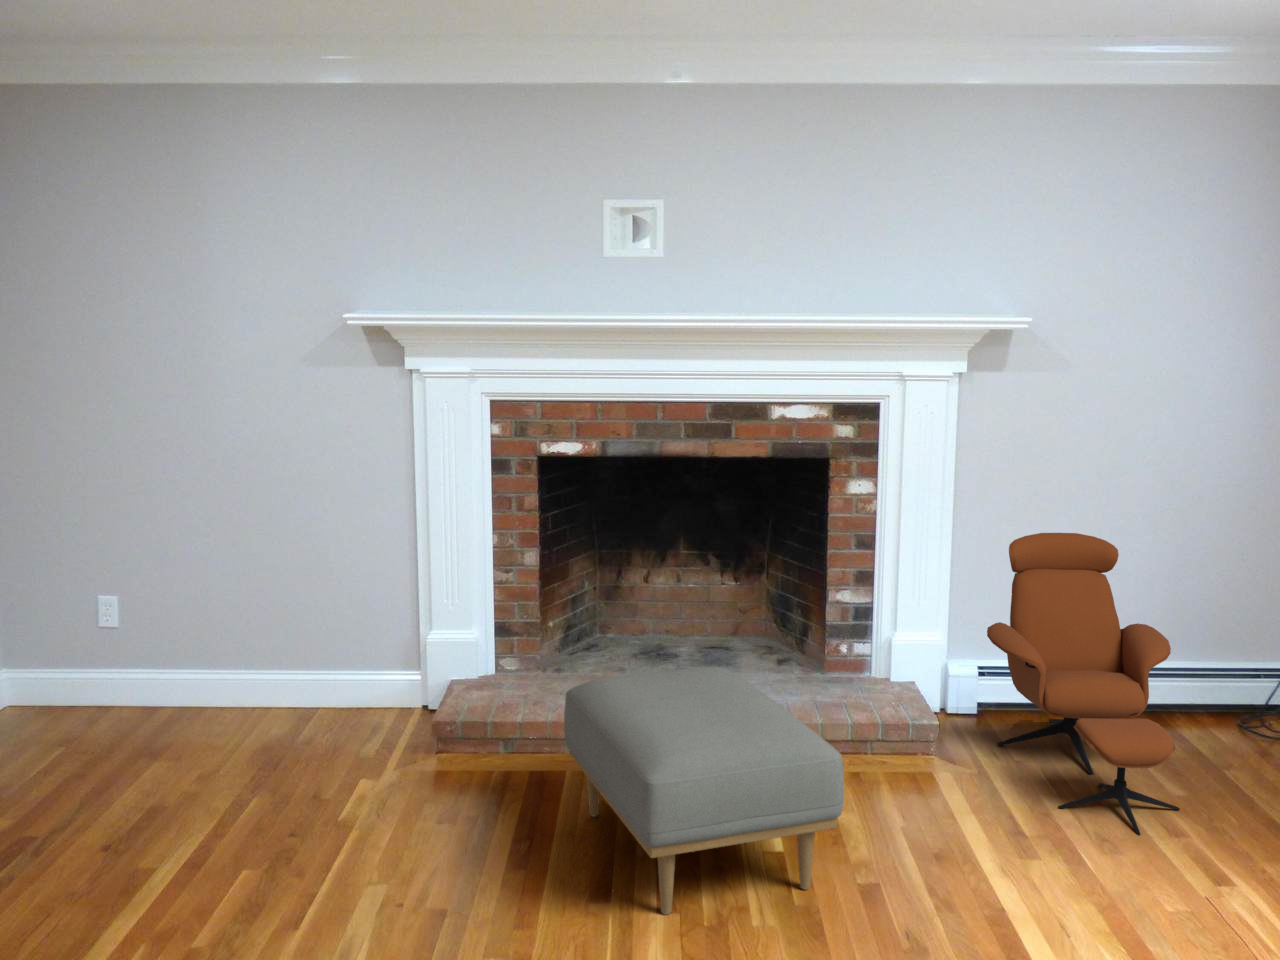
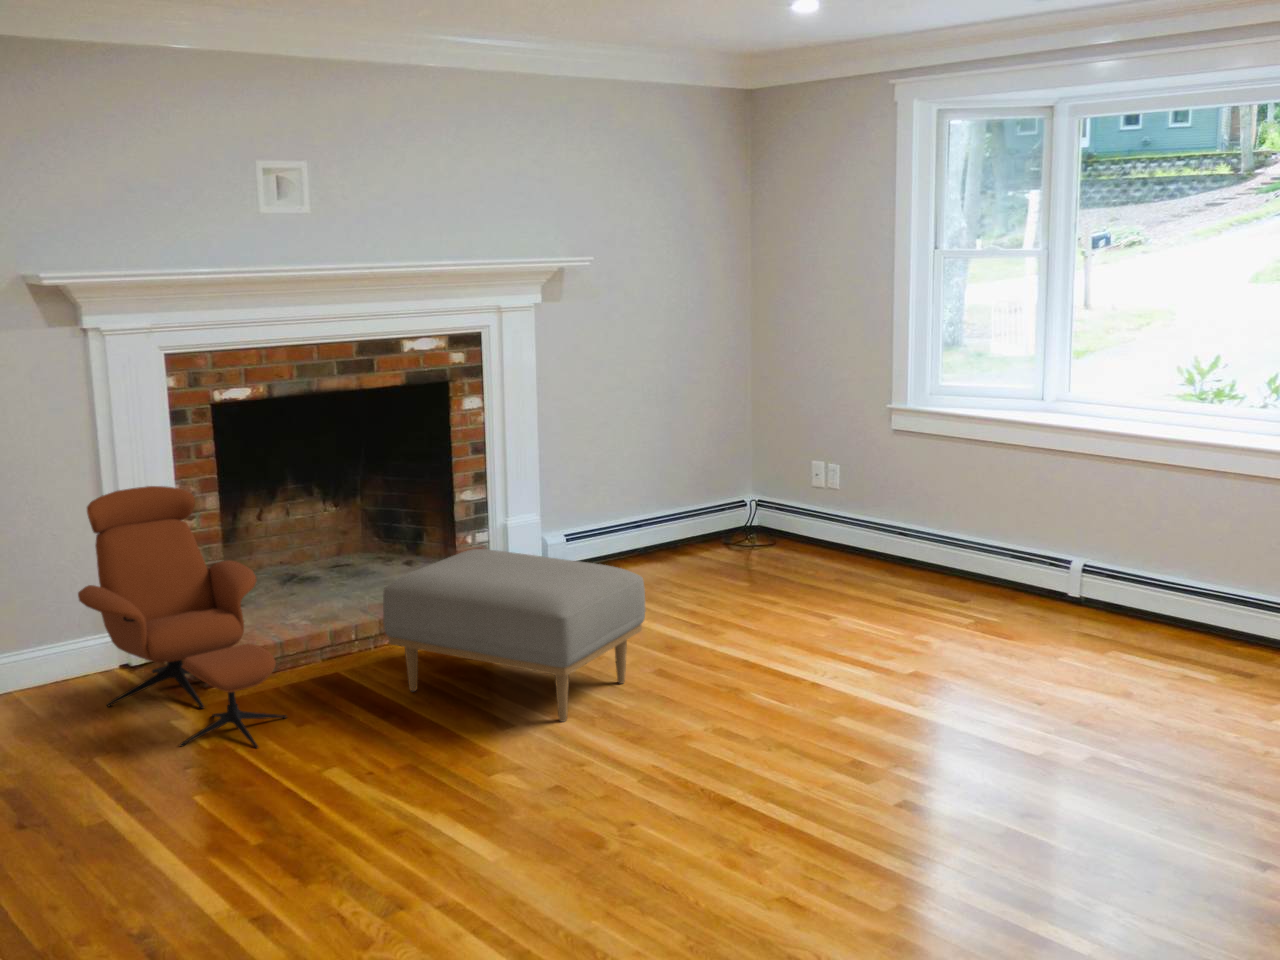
lounge chair: present [987,533,1180,835] -> present [78,486,287,748]

